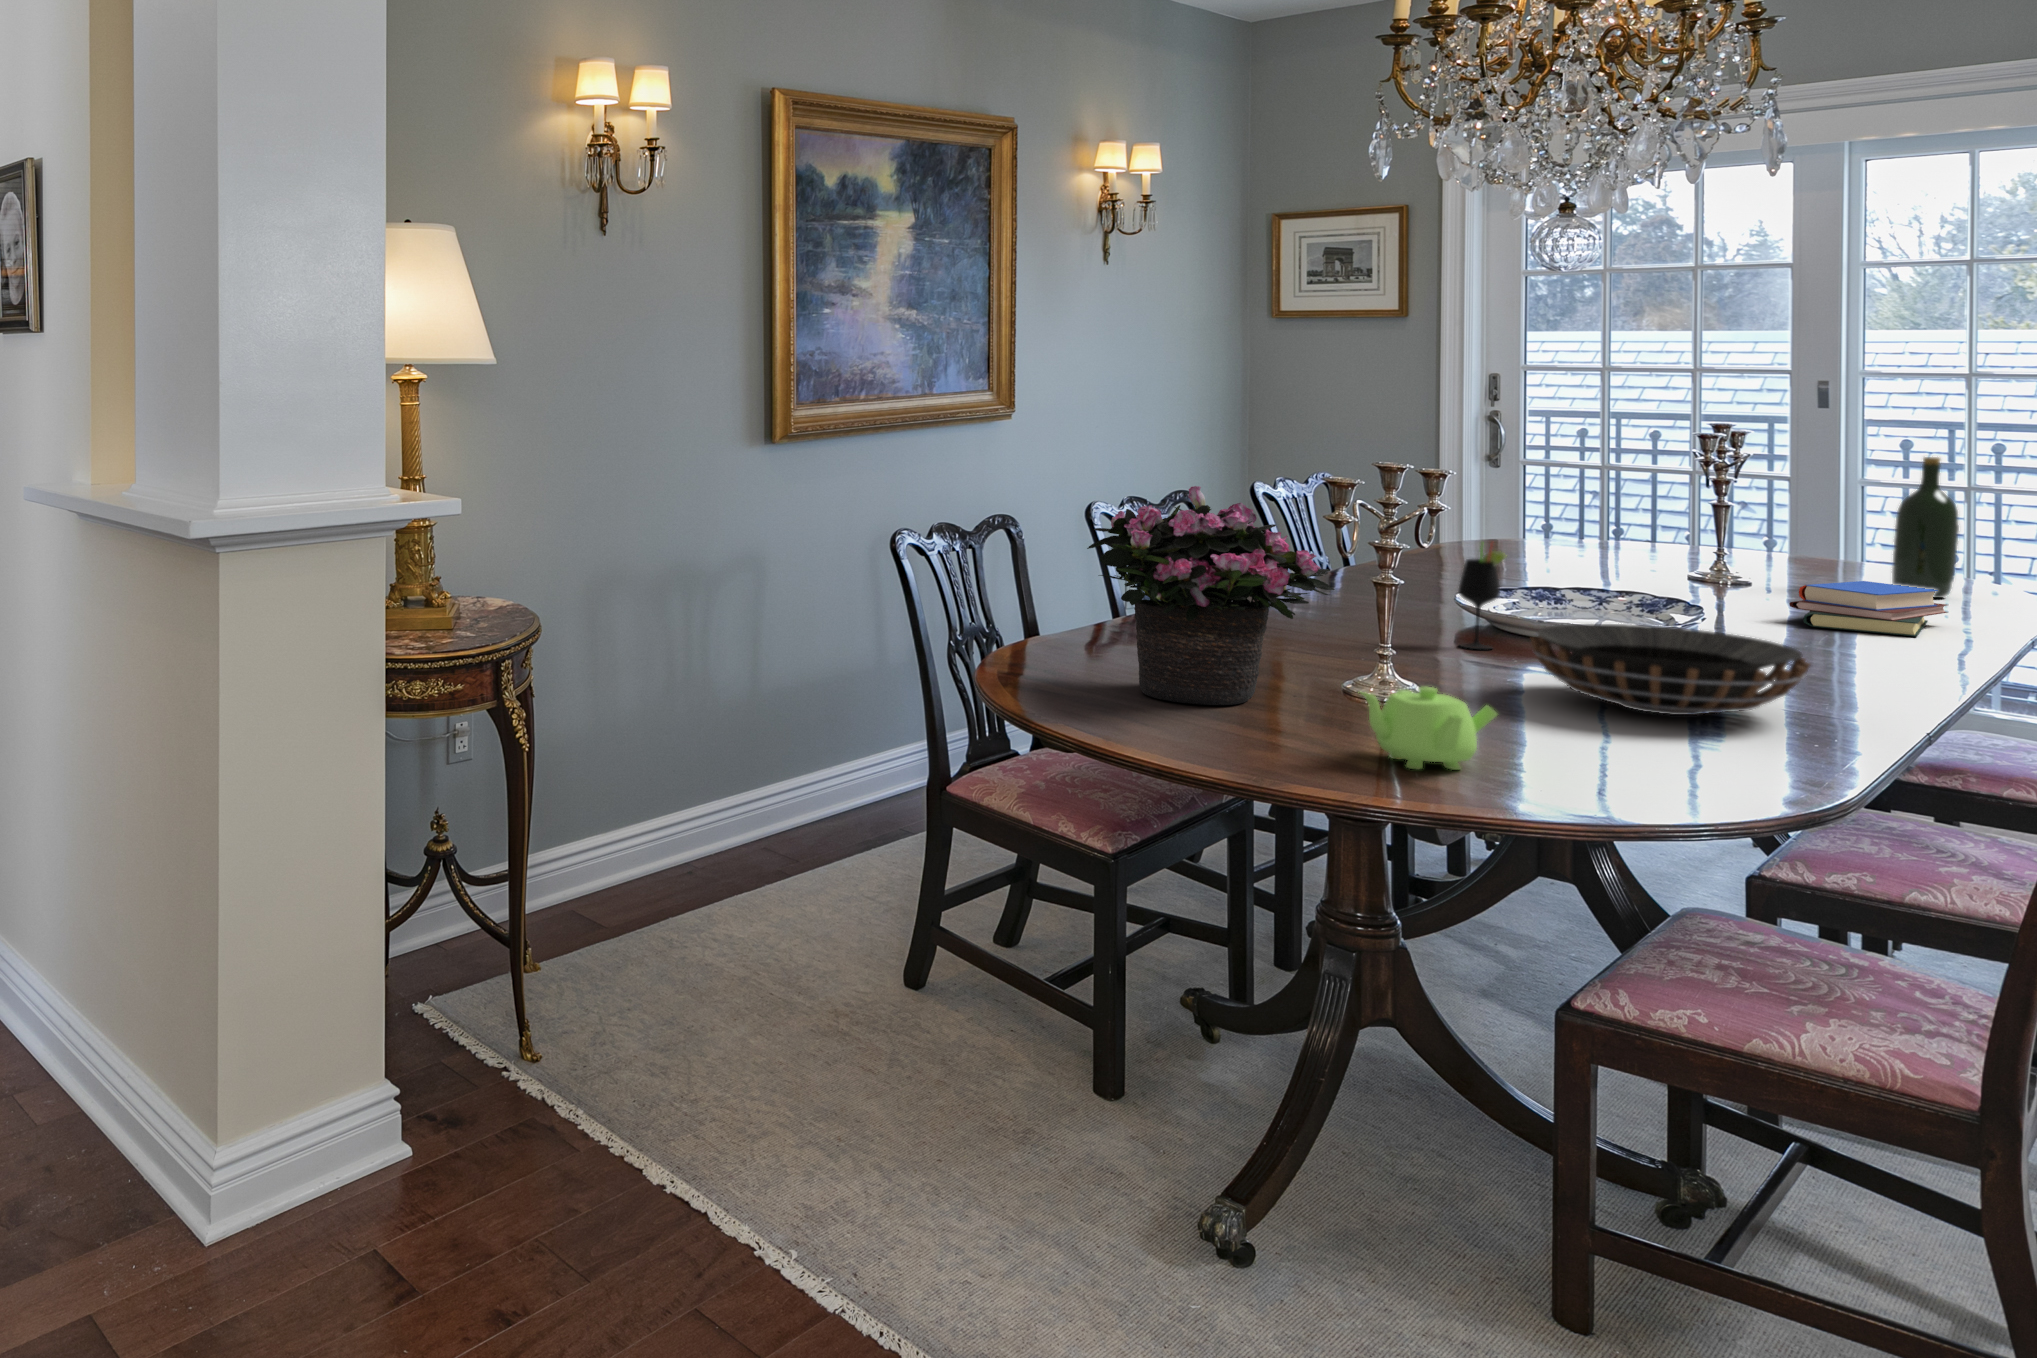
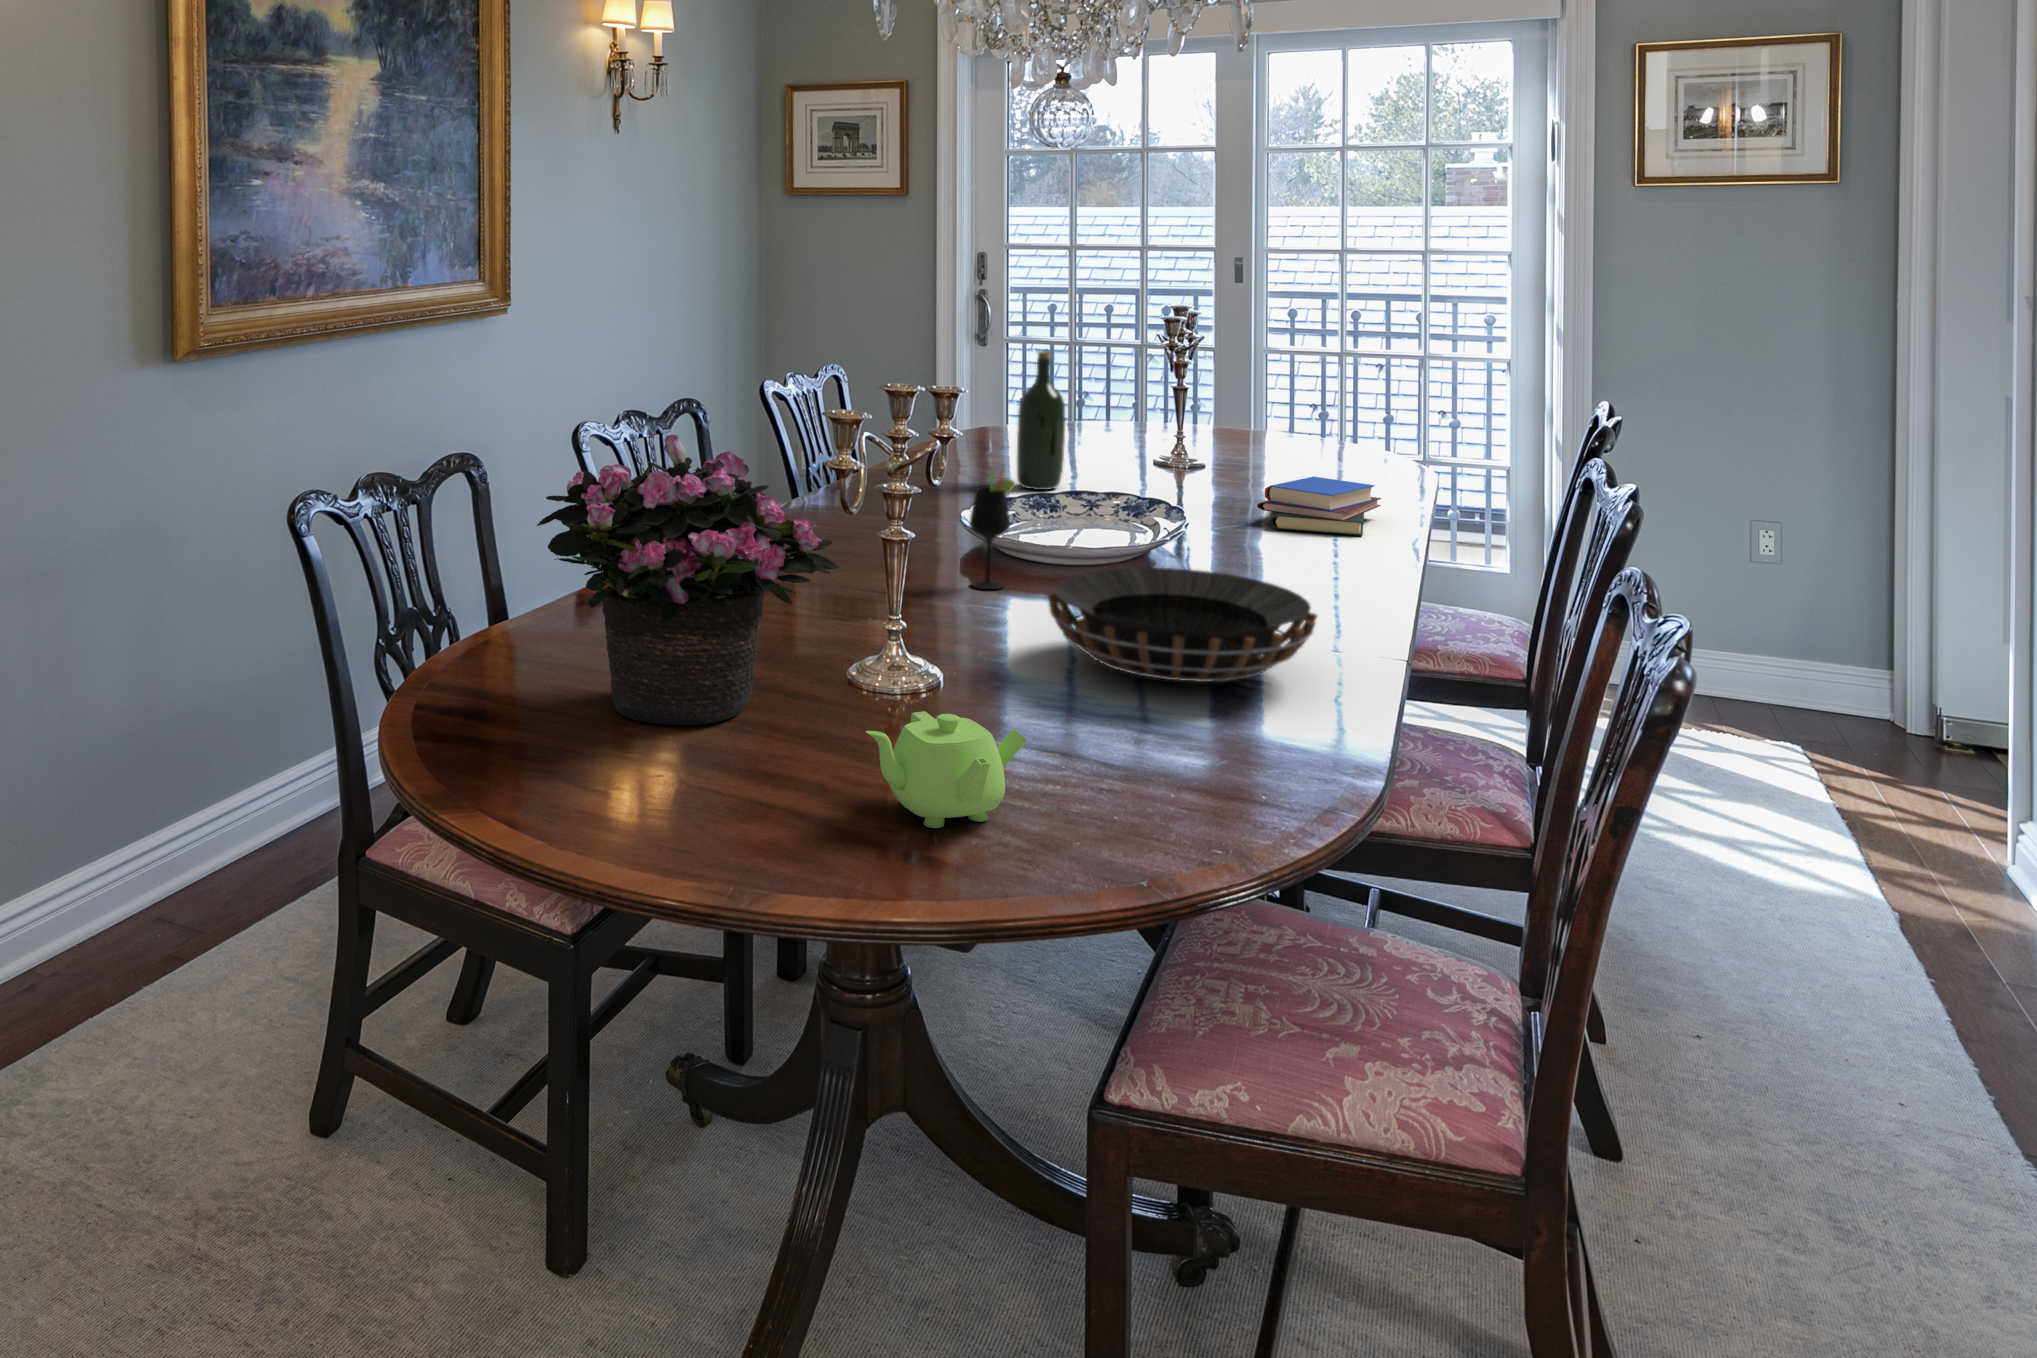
wine bottle: present [1892,457,1959,598] -> present [1017,351,1066,490]

